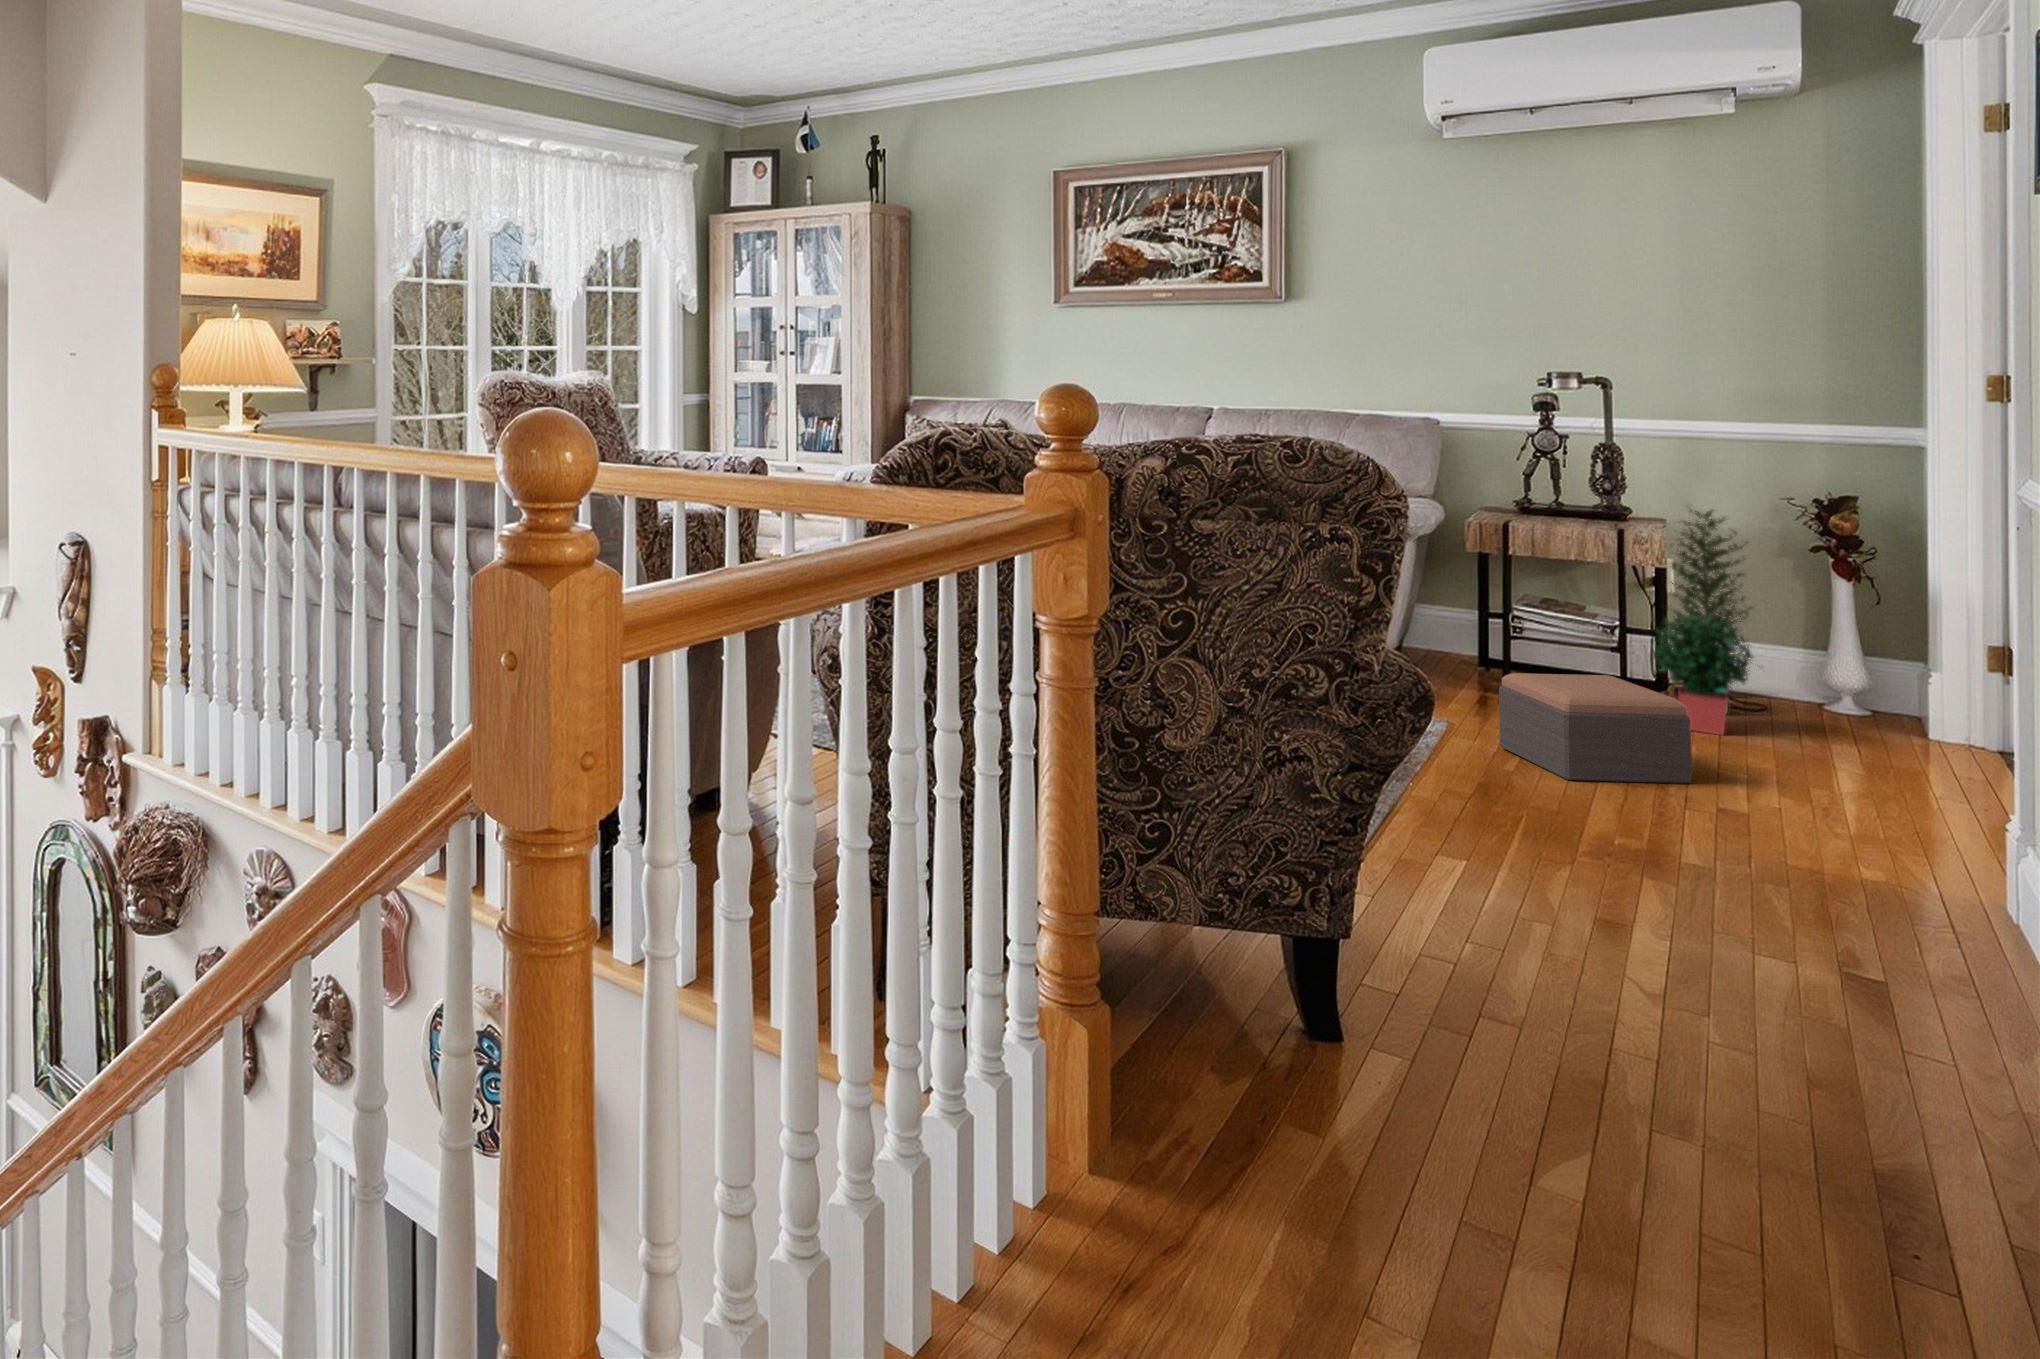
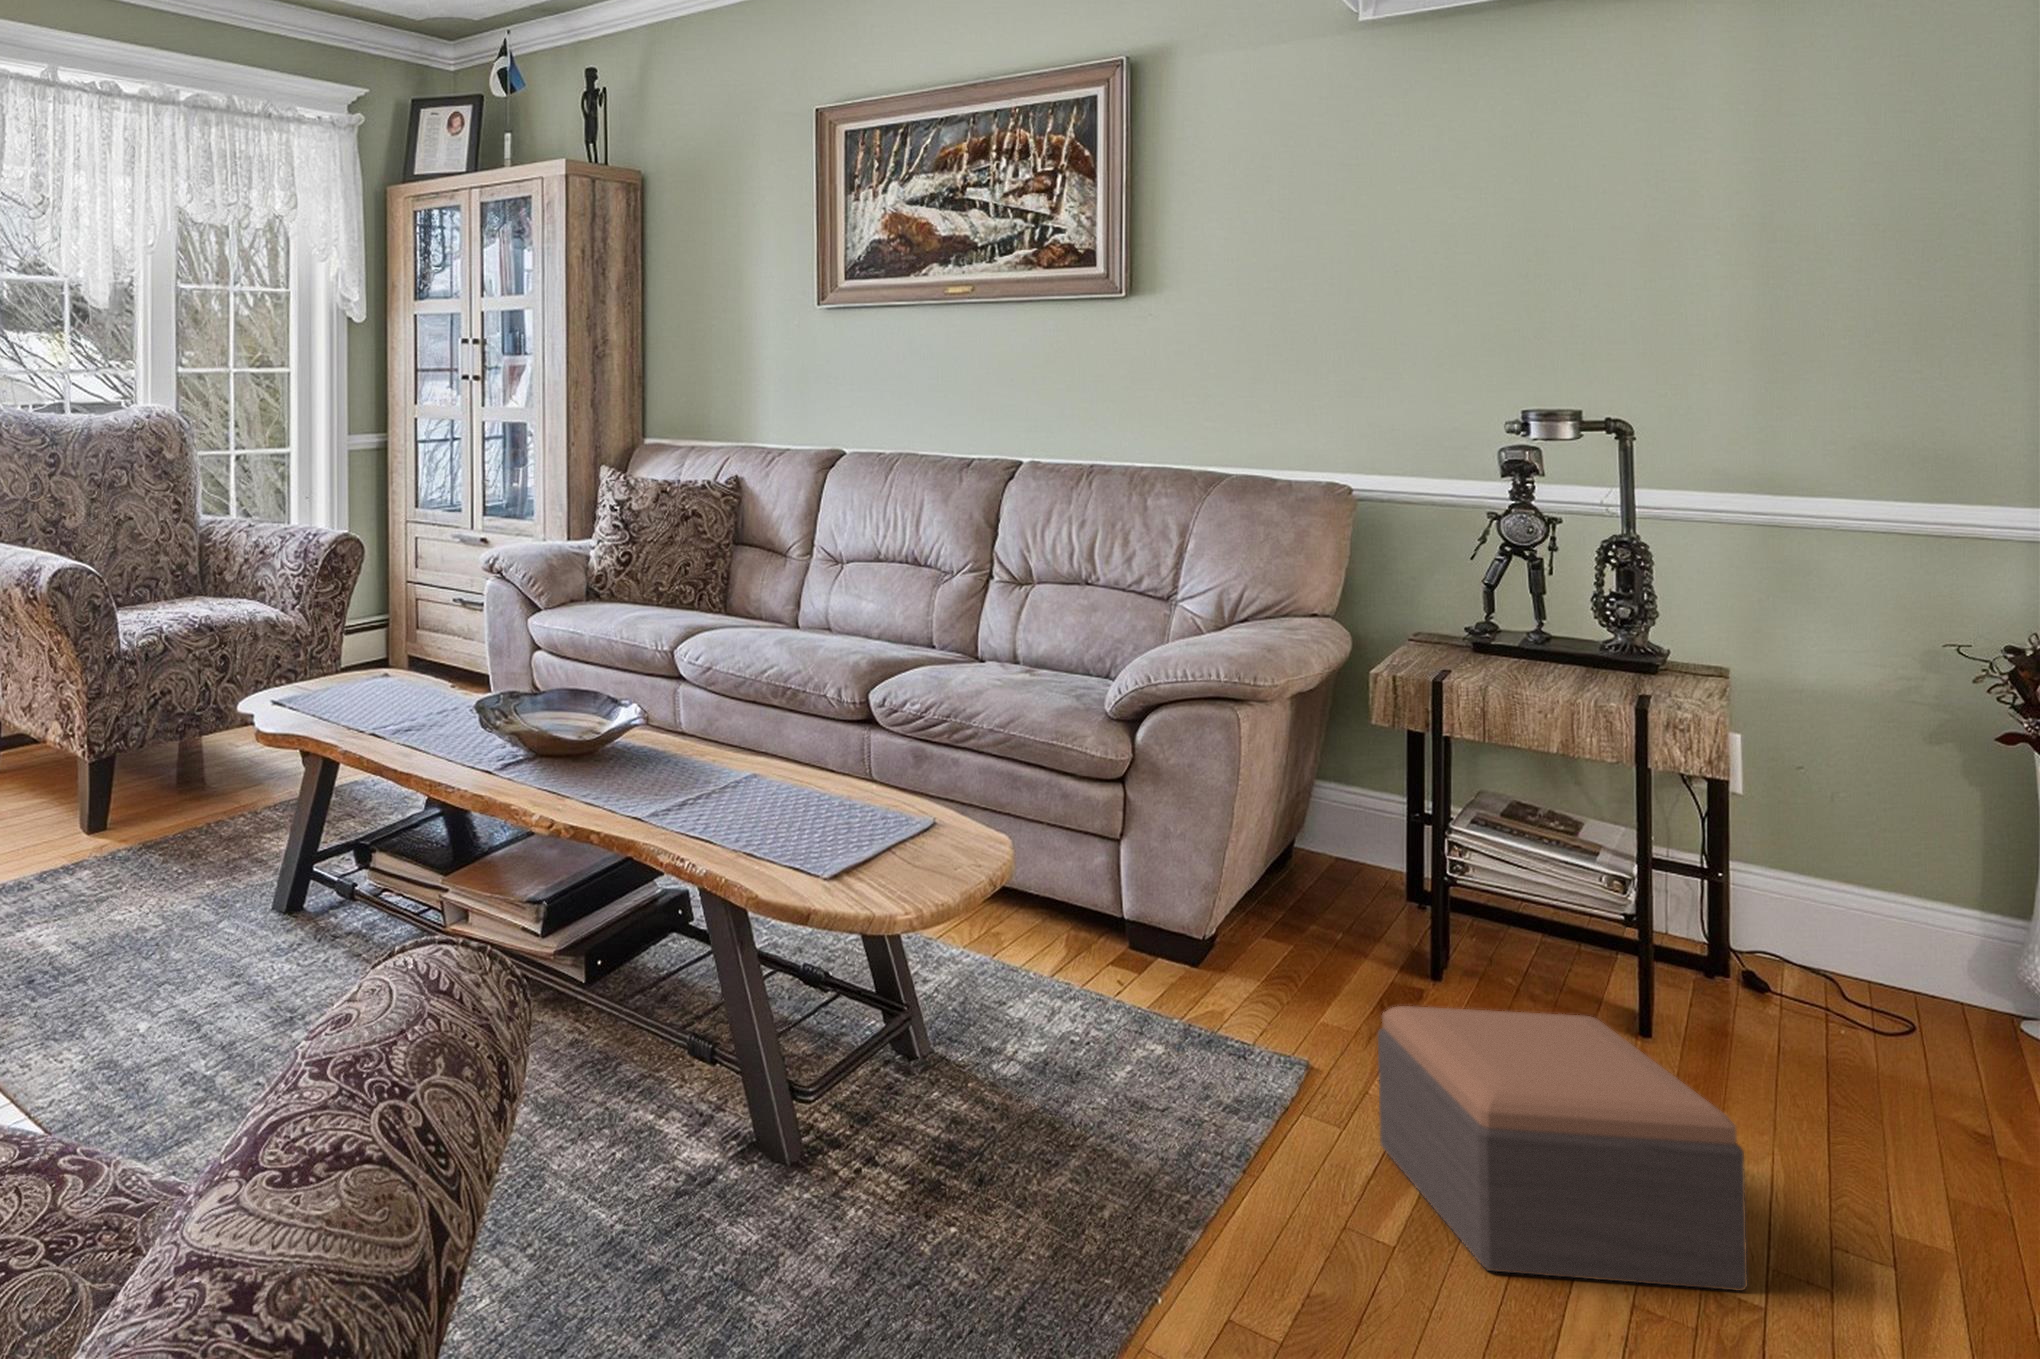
potted plant: present [1653,510,1762,735] -> none [1691,646,1906,1115]

